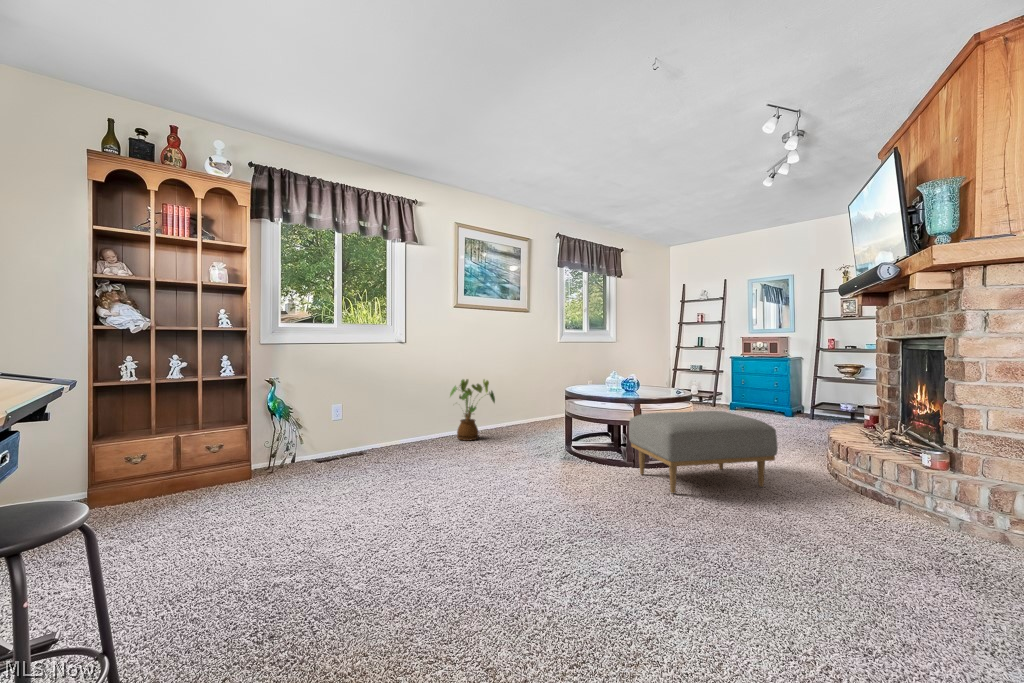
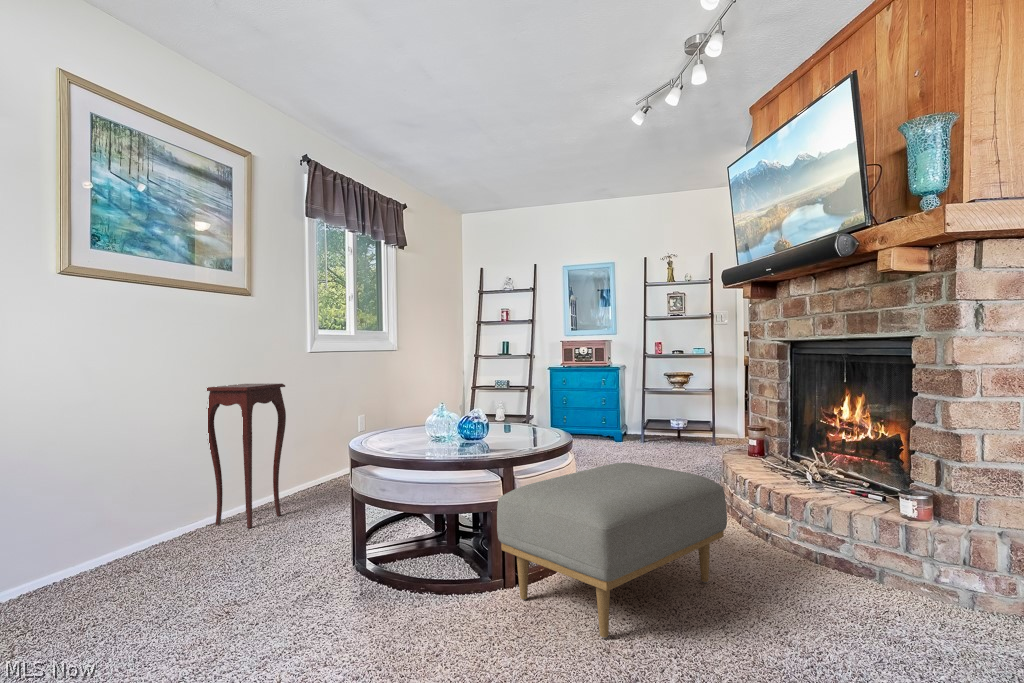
side table: none [503,355,542,430] -> present [207,383,286,528]
house plant: present [450,379,495,441] -> none [74,439,195,584]

